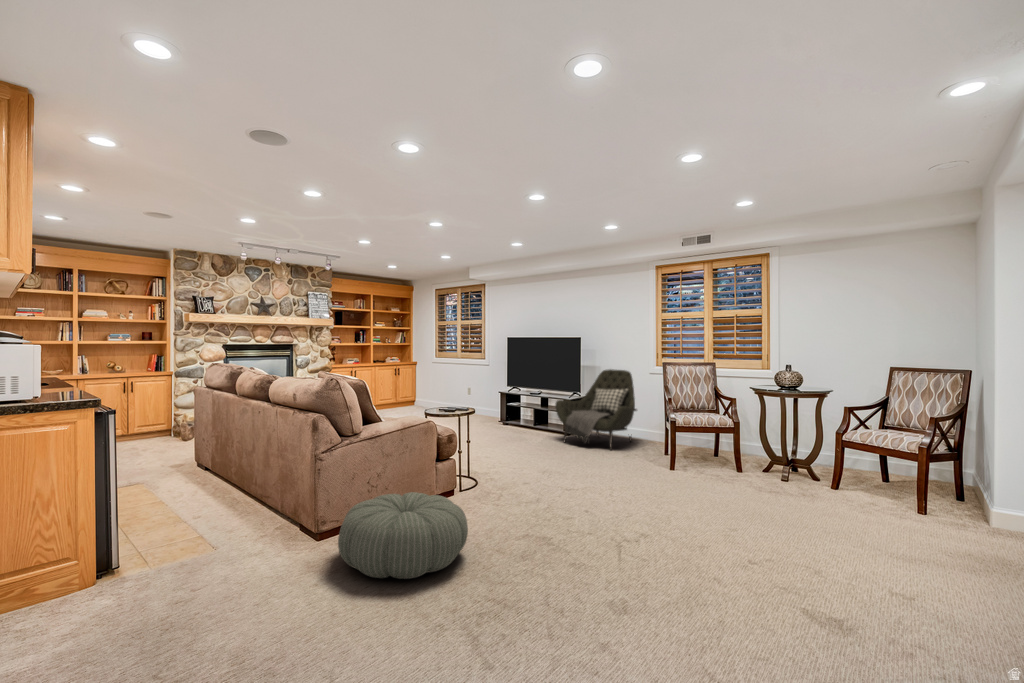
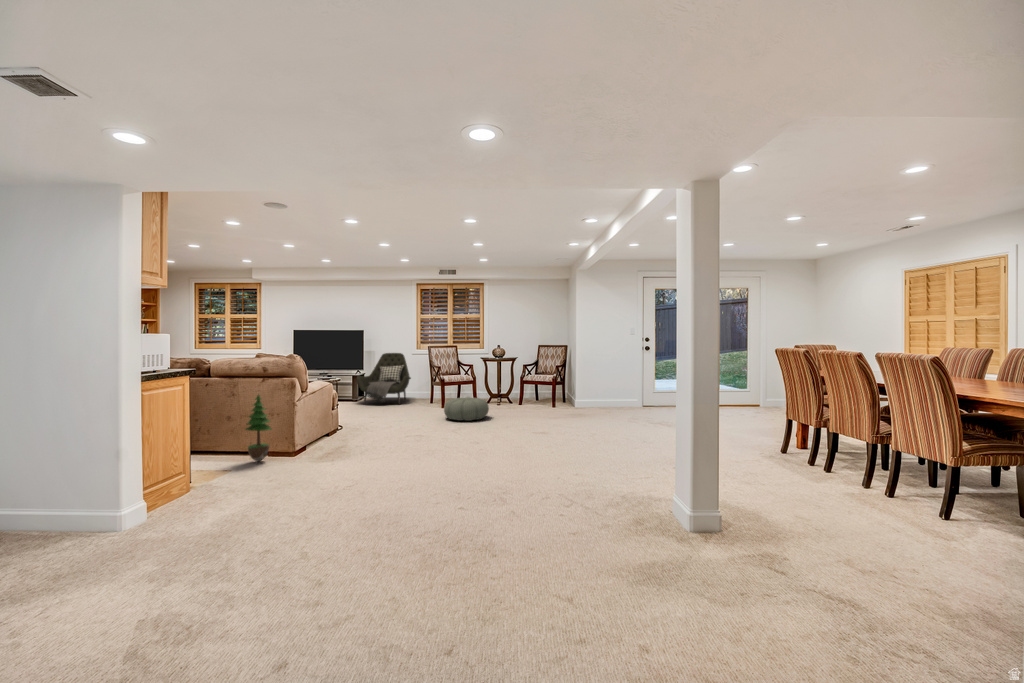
potted tree: none [221,422,268,539] -> present [245,395,272,462]
pouf: present [338,492,468,579] -> present [444,397,489,421]

